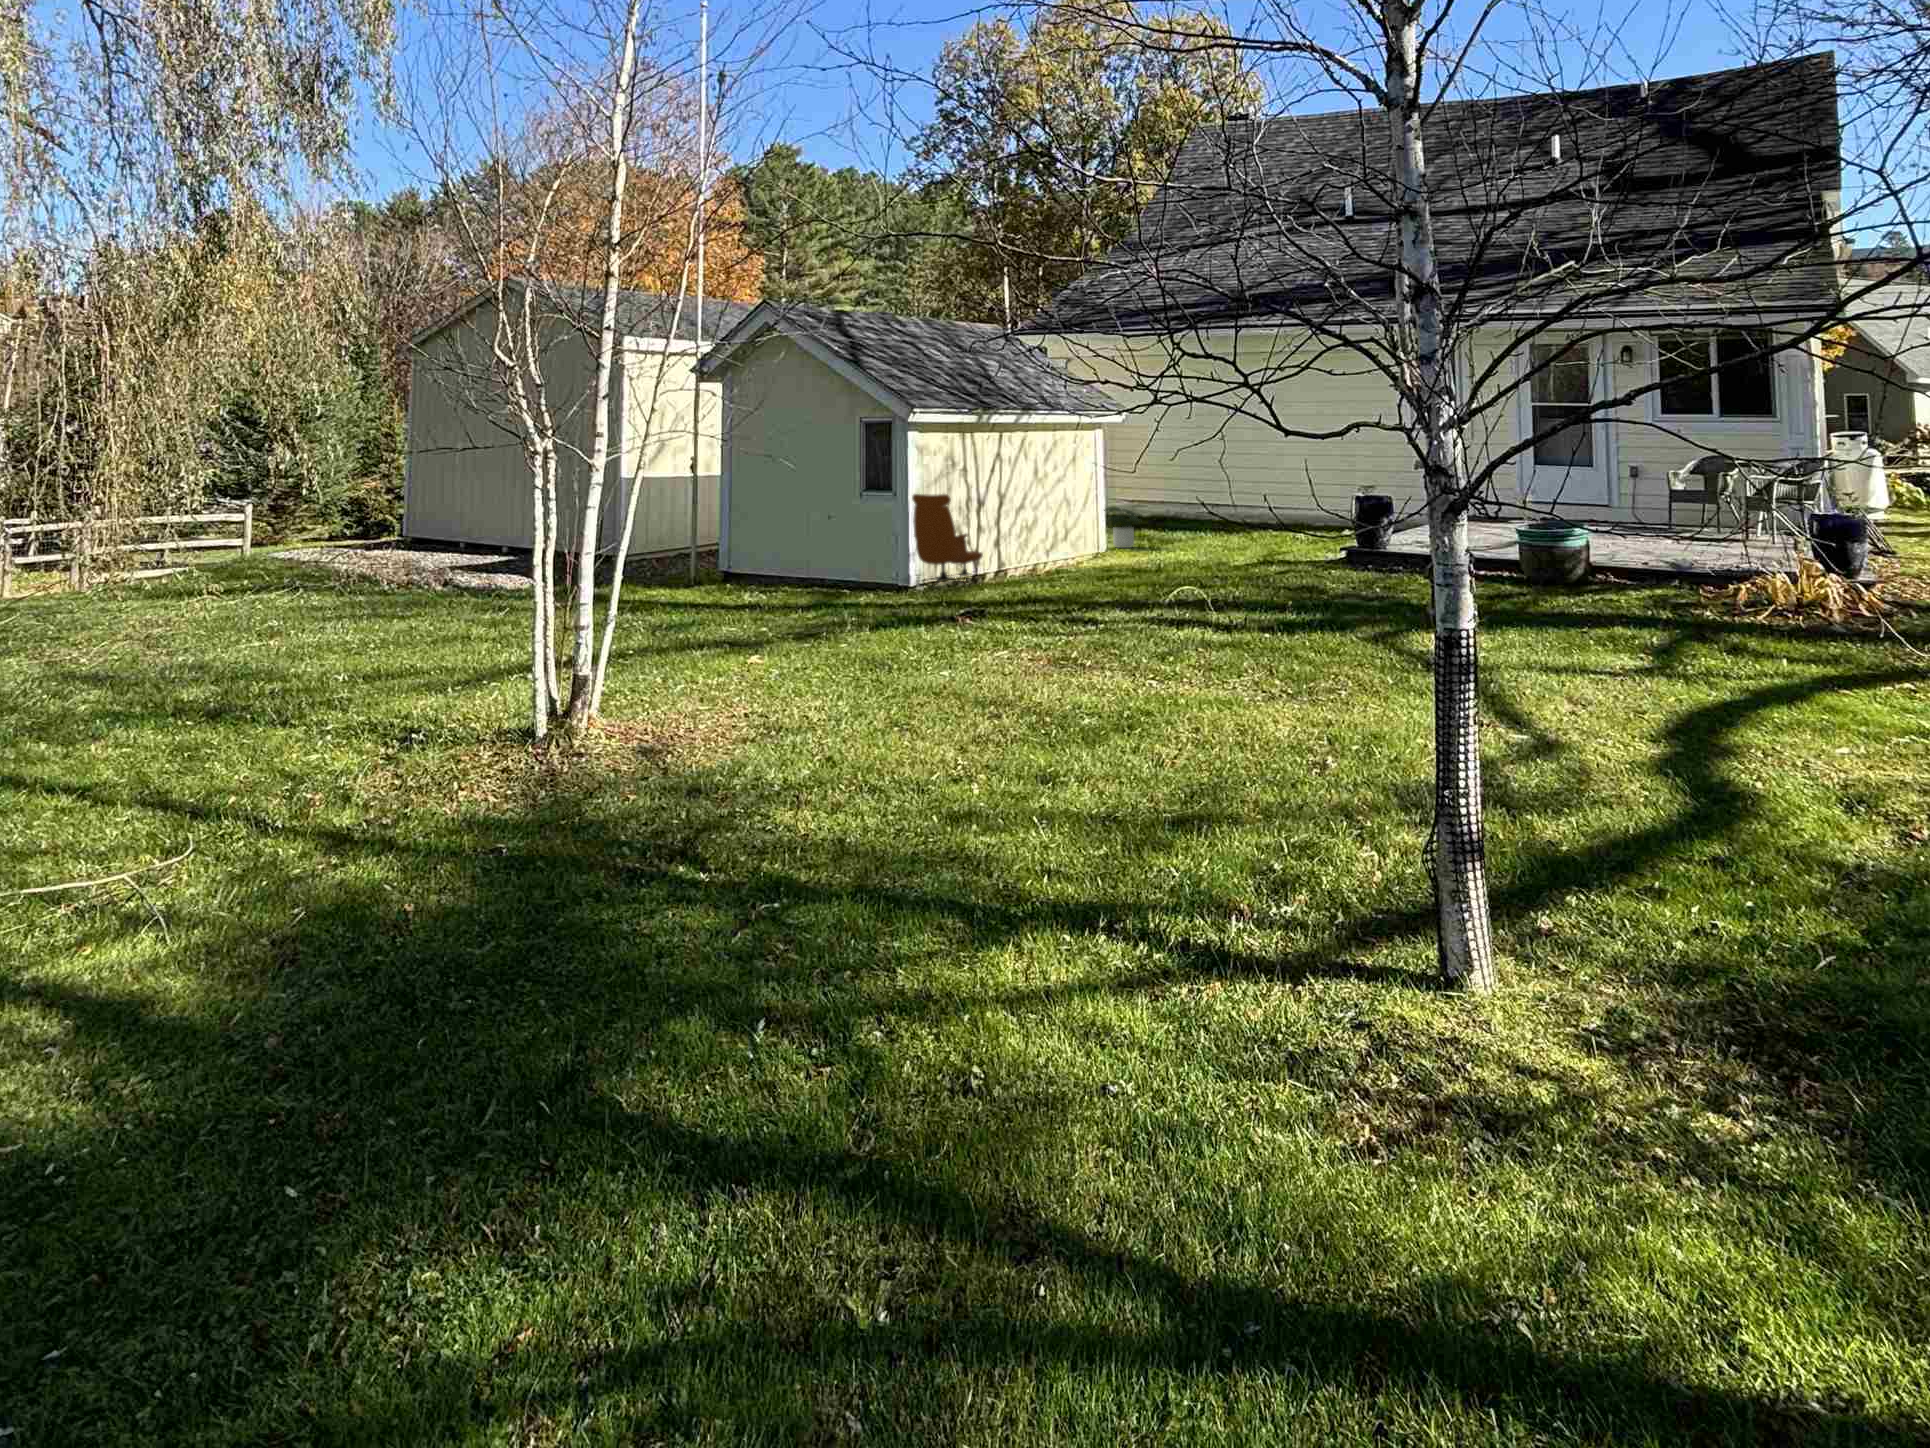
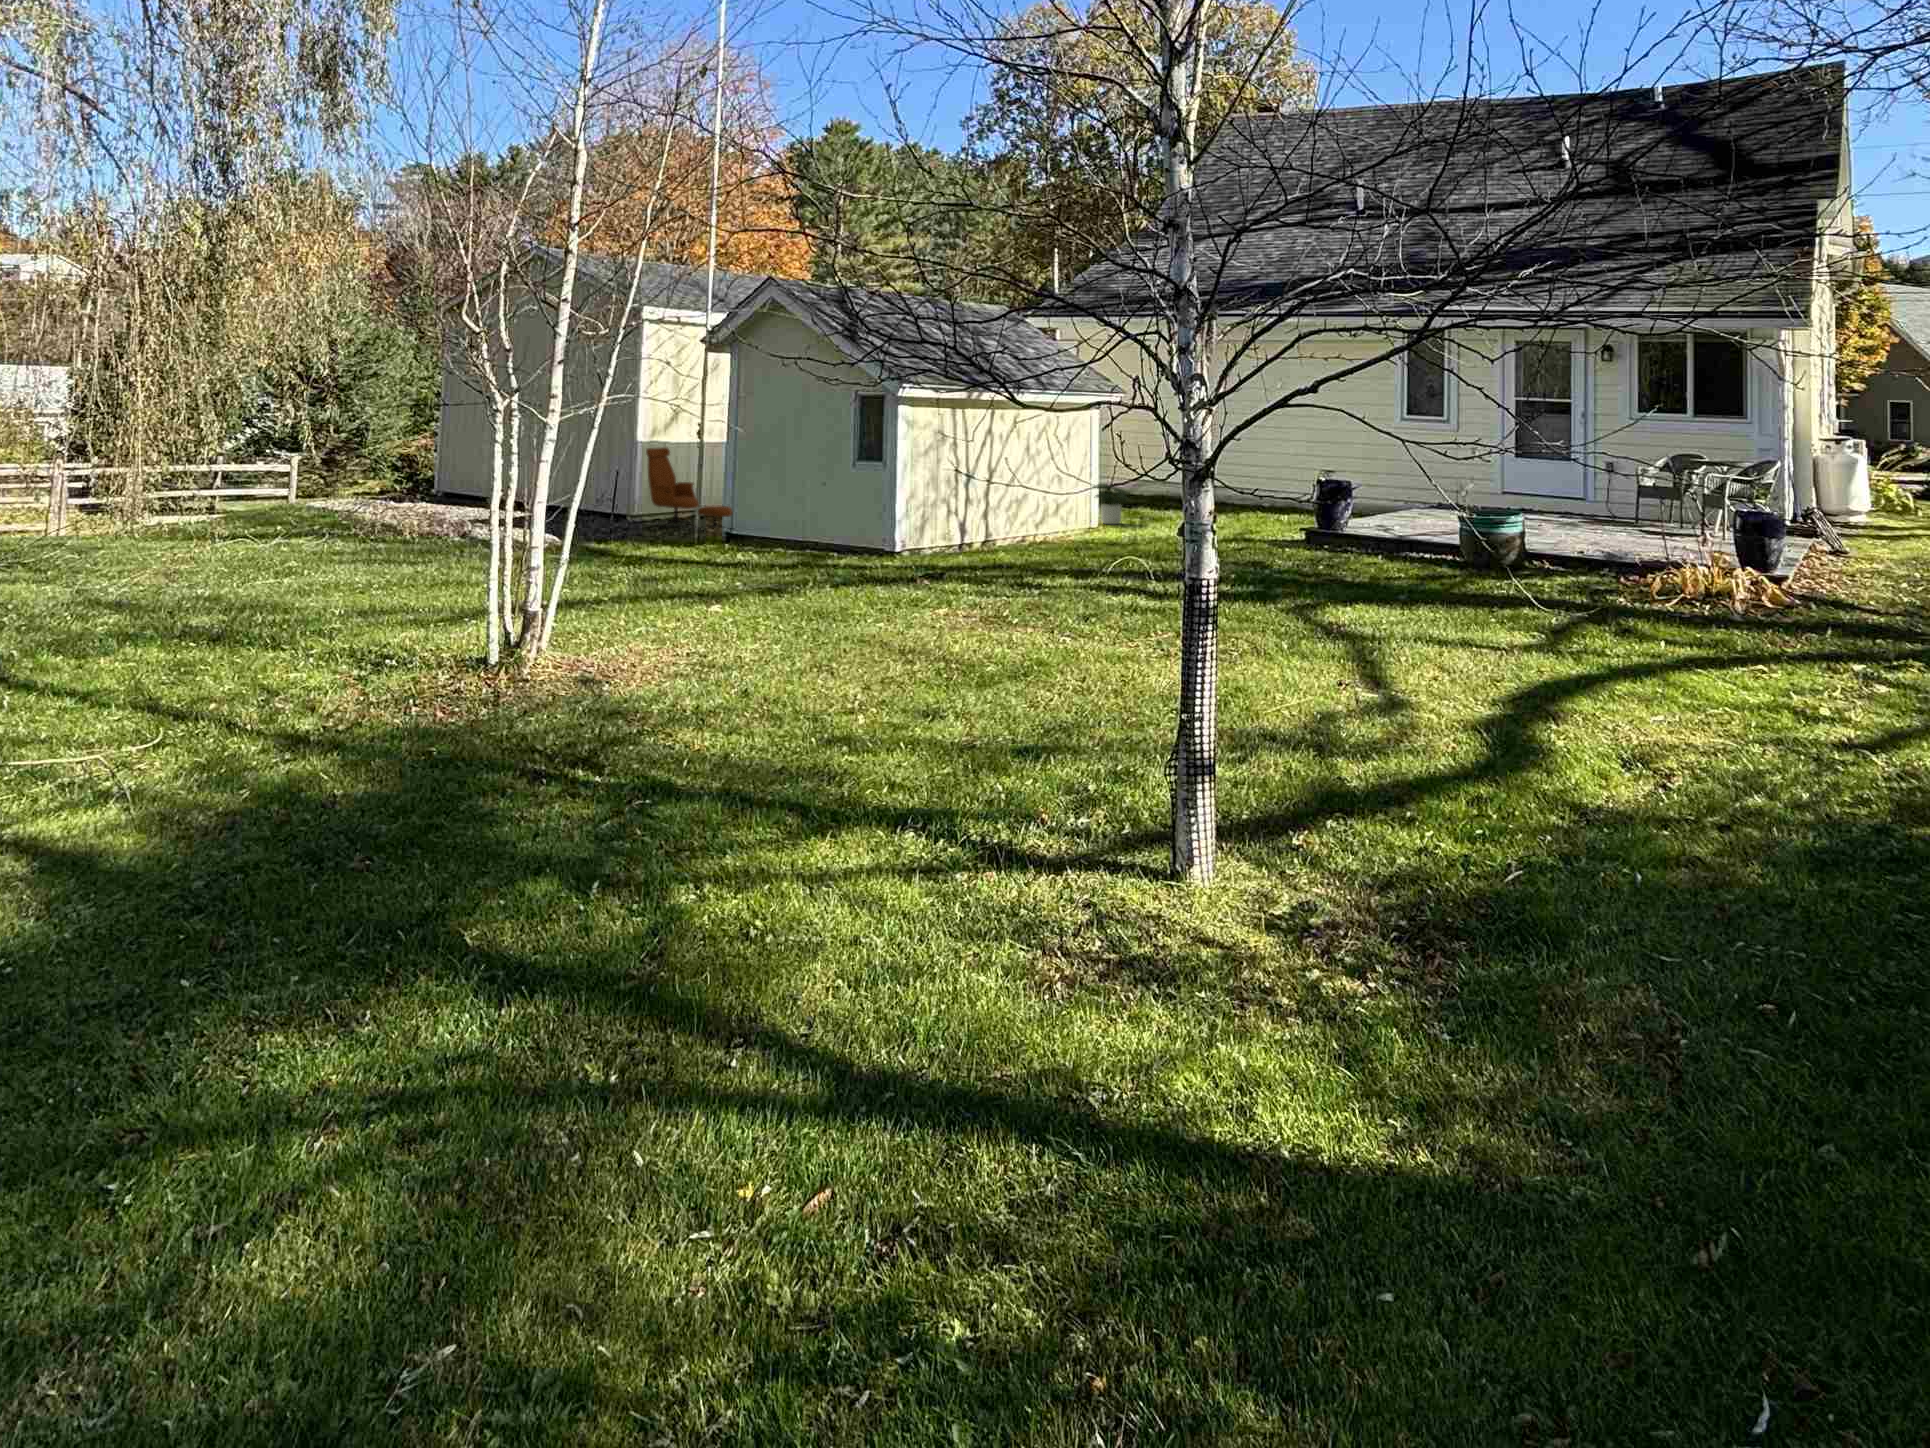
lounge chair: present [912,494,983,587] -> present [646,447,732,528]

